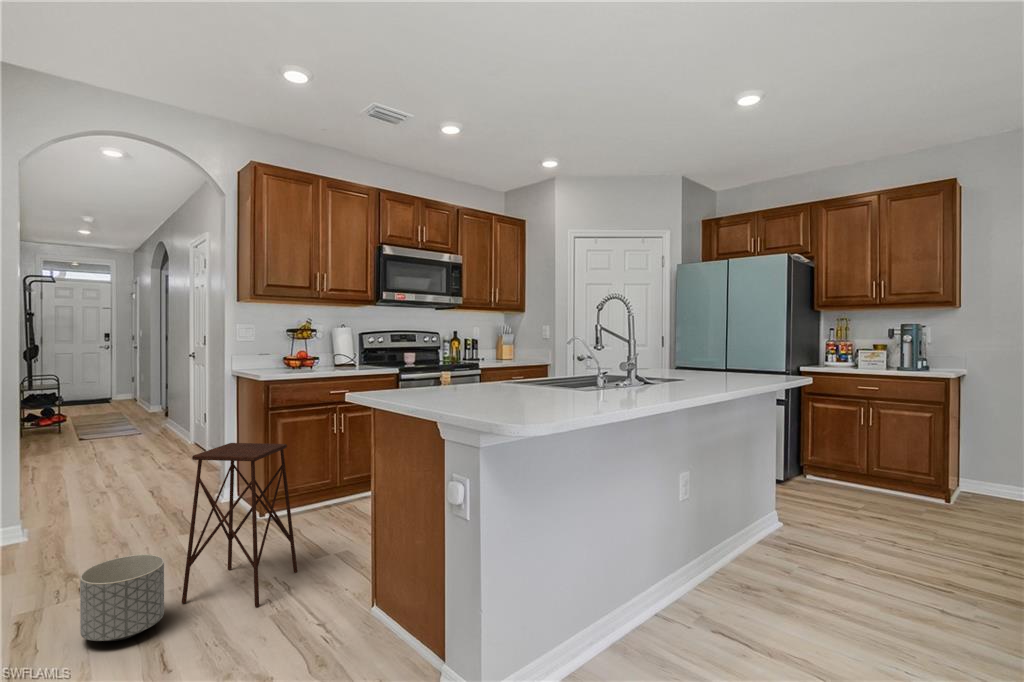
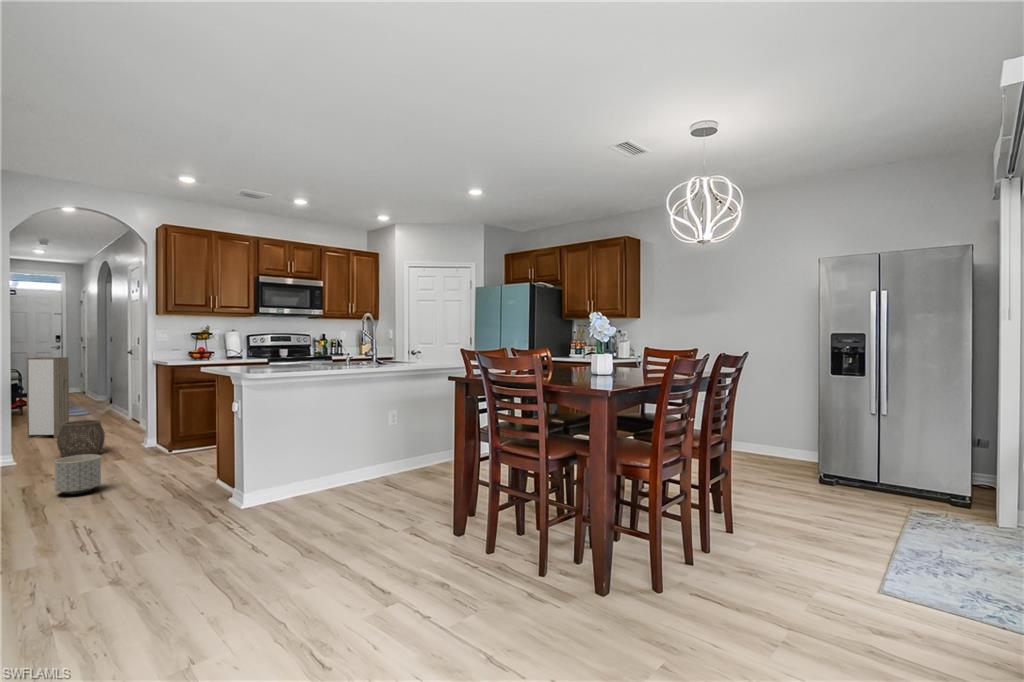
storage cabinet: none [58,363,115,479] -> present [27,357,69,438]
side table: present [182,443,297,607] -> none [111,399,183,484]
woven basket: none [93,462,166,526] -> present [57,420,105,457]

